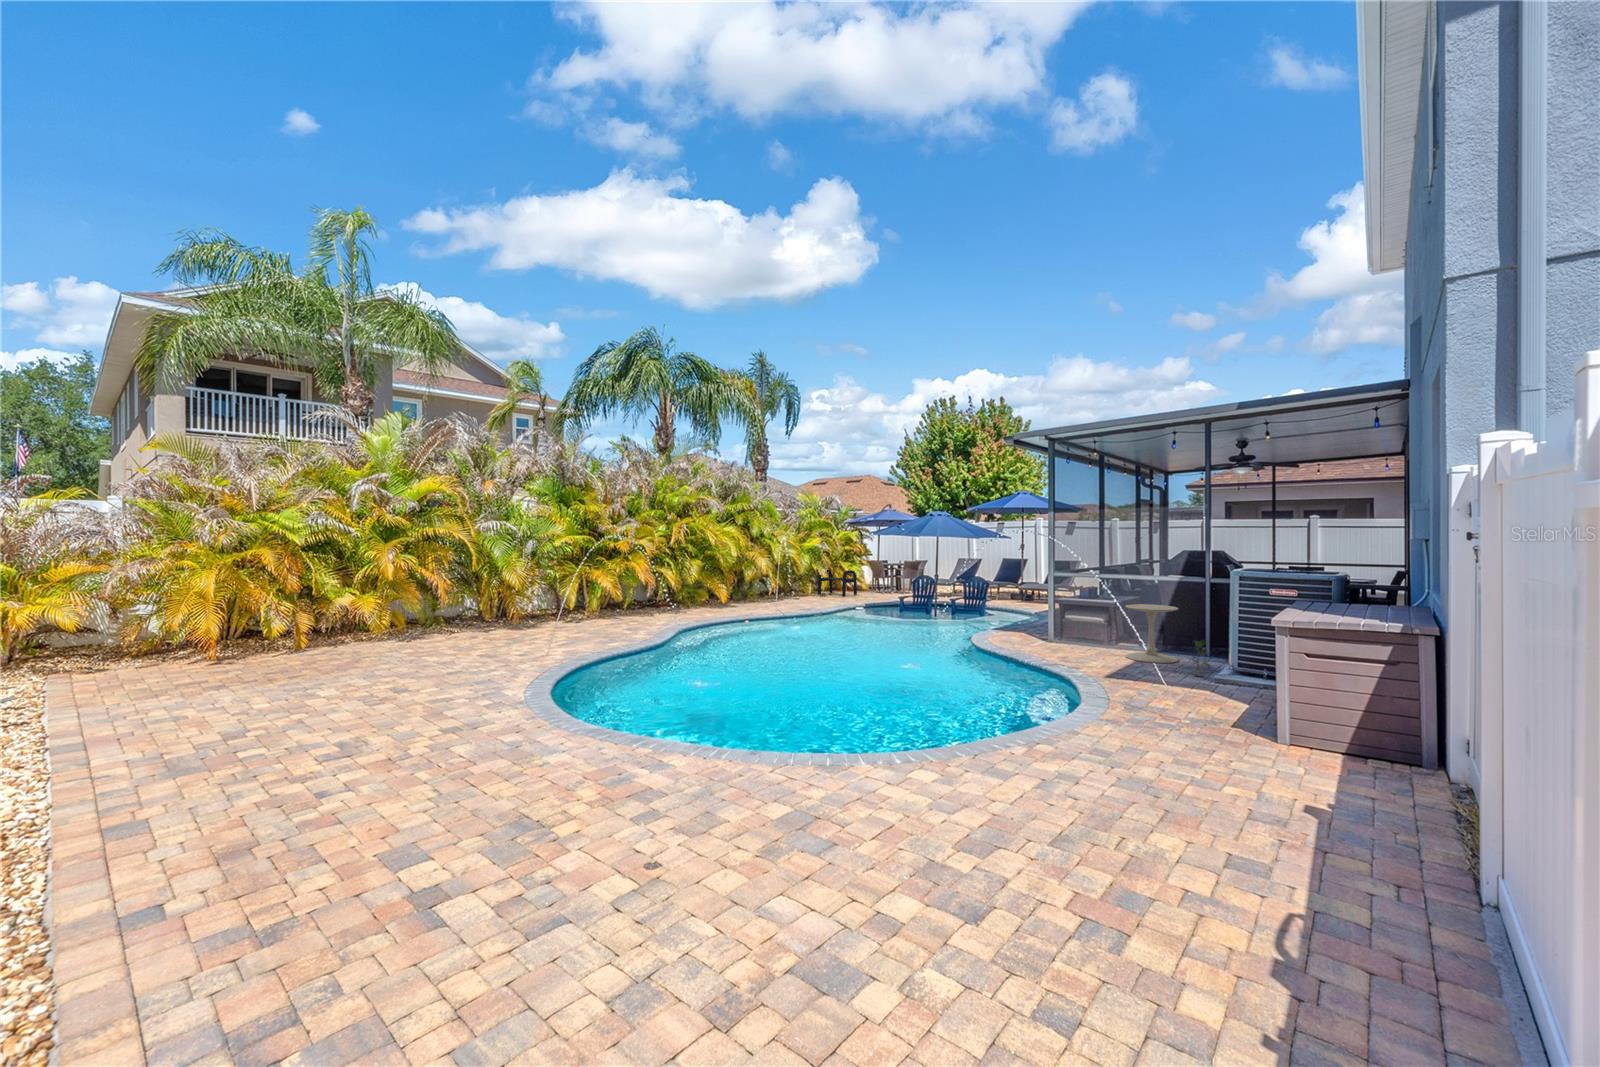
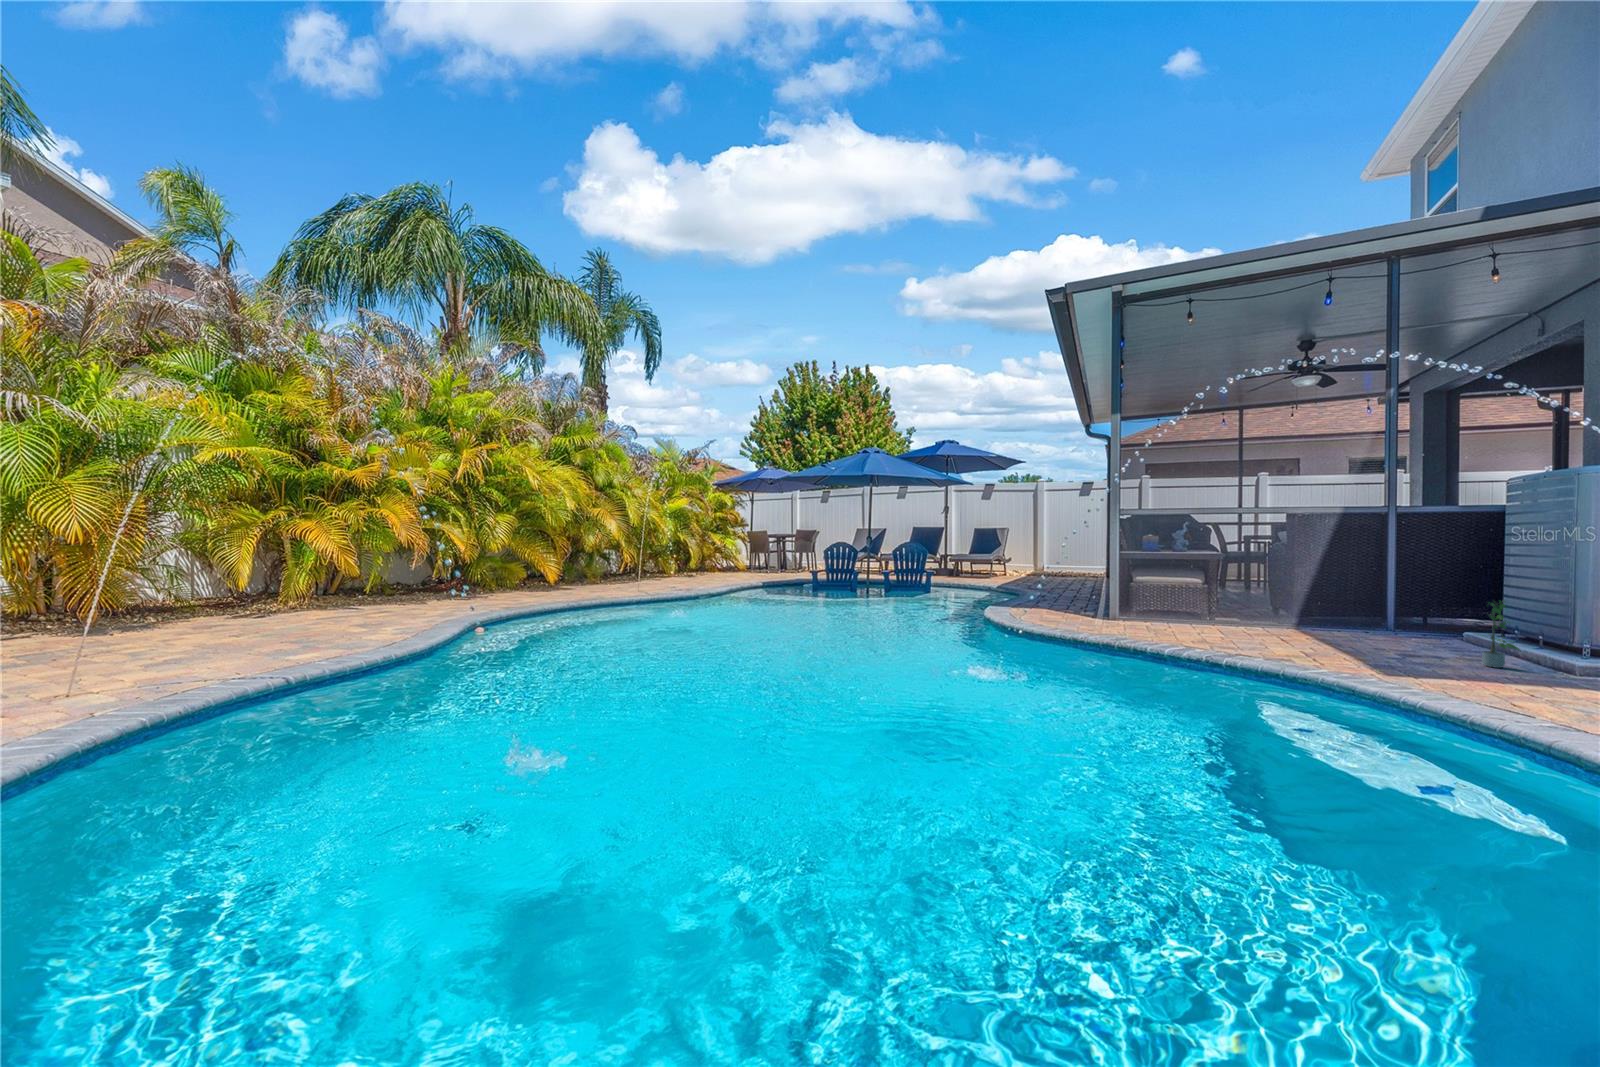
bench: present [818,570,857,596] -> none [687,539,740,574]
pedestal table: present [1125,604,1178,663] -> none [1273,552,1374,646]

